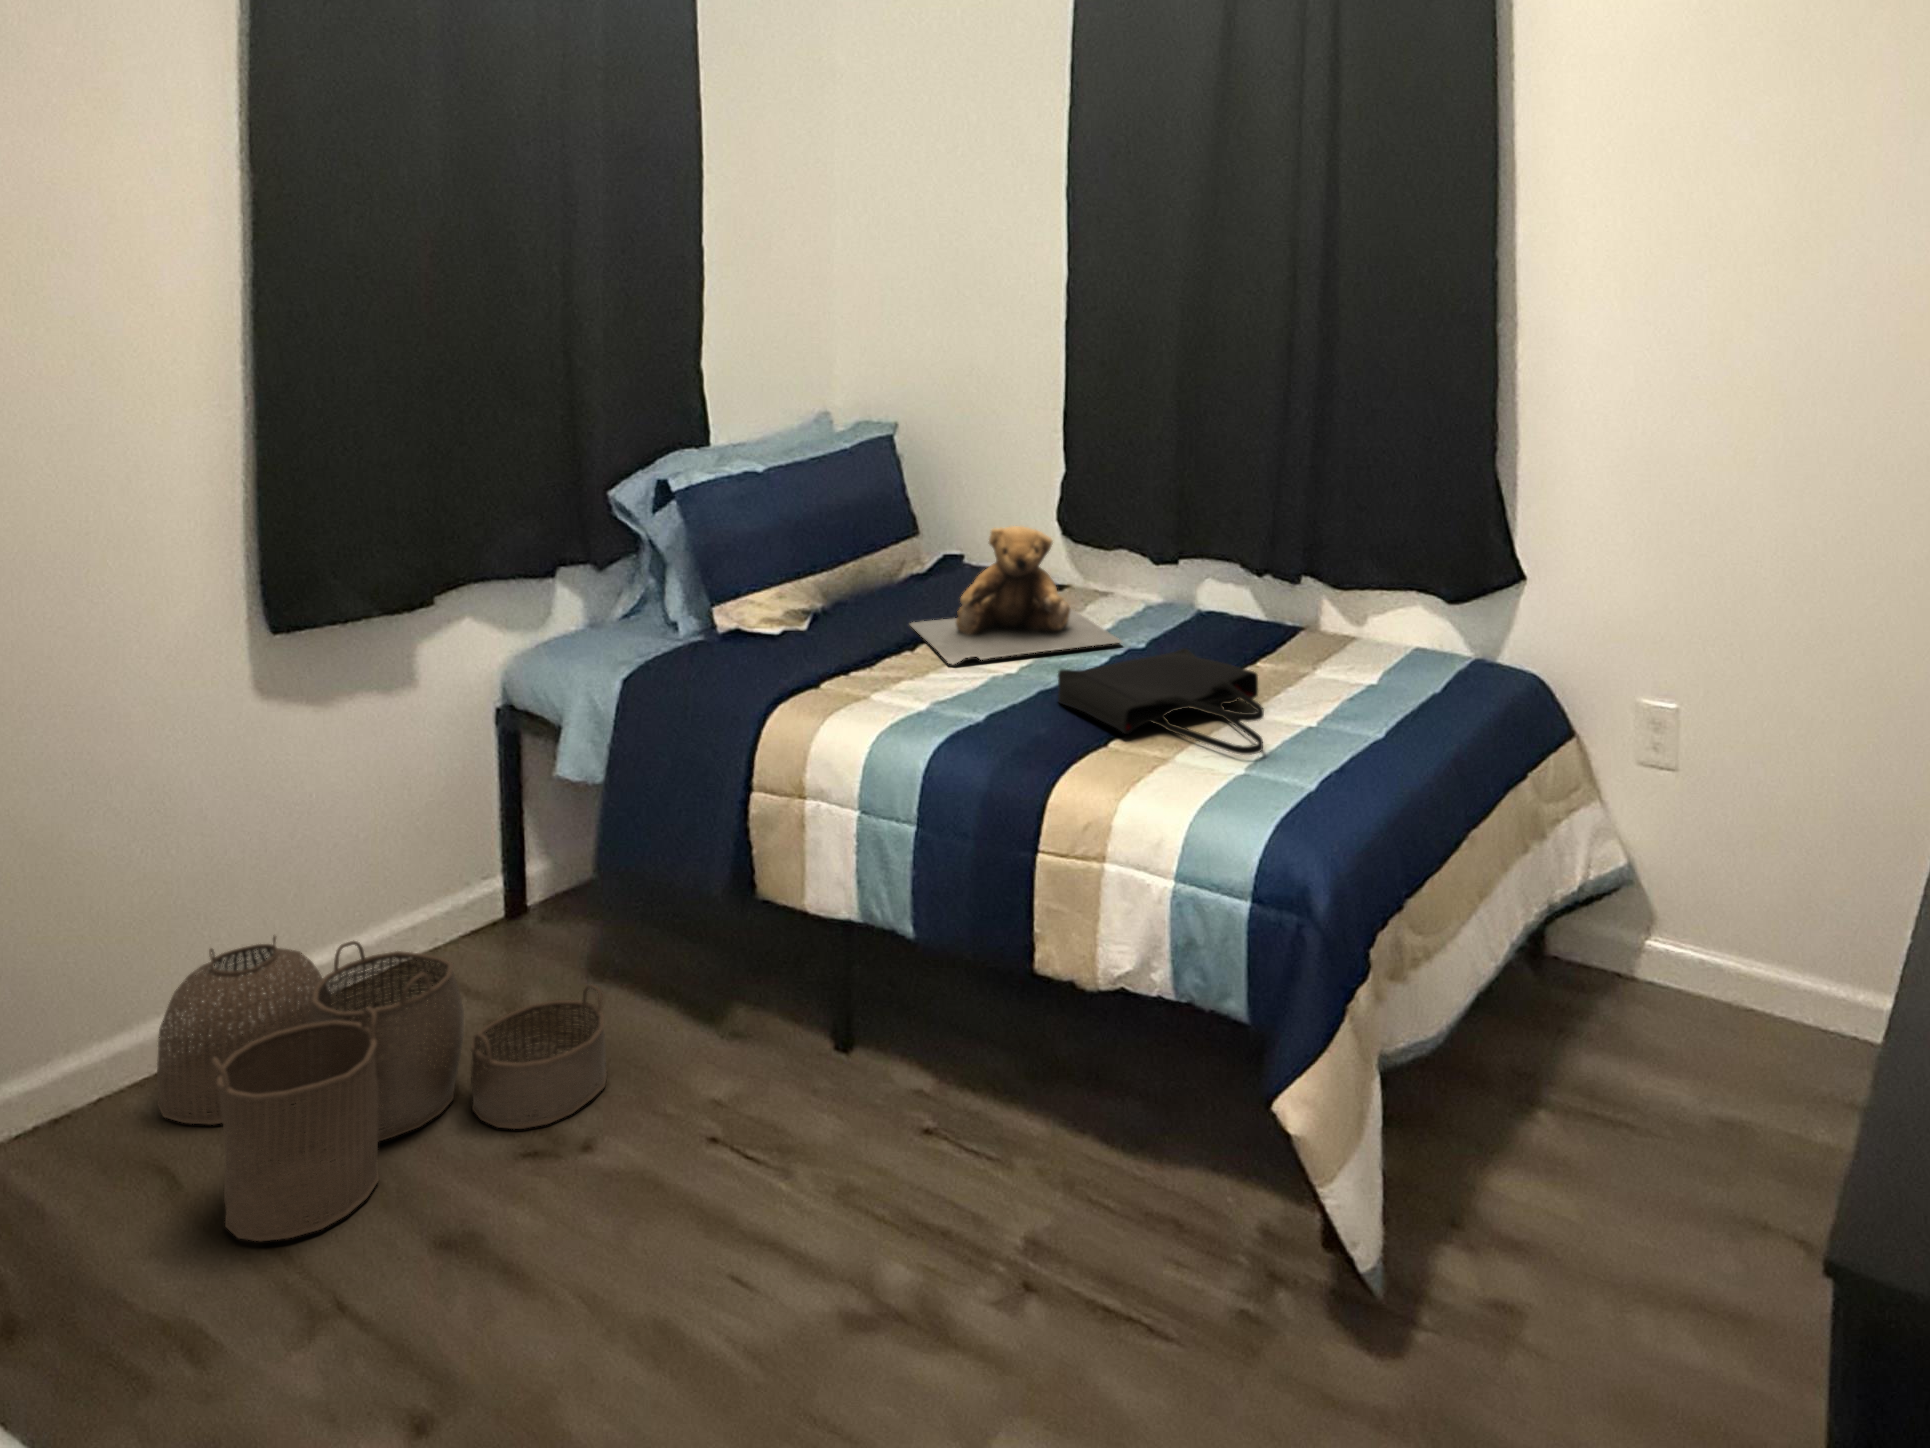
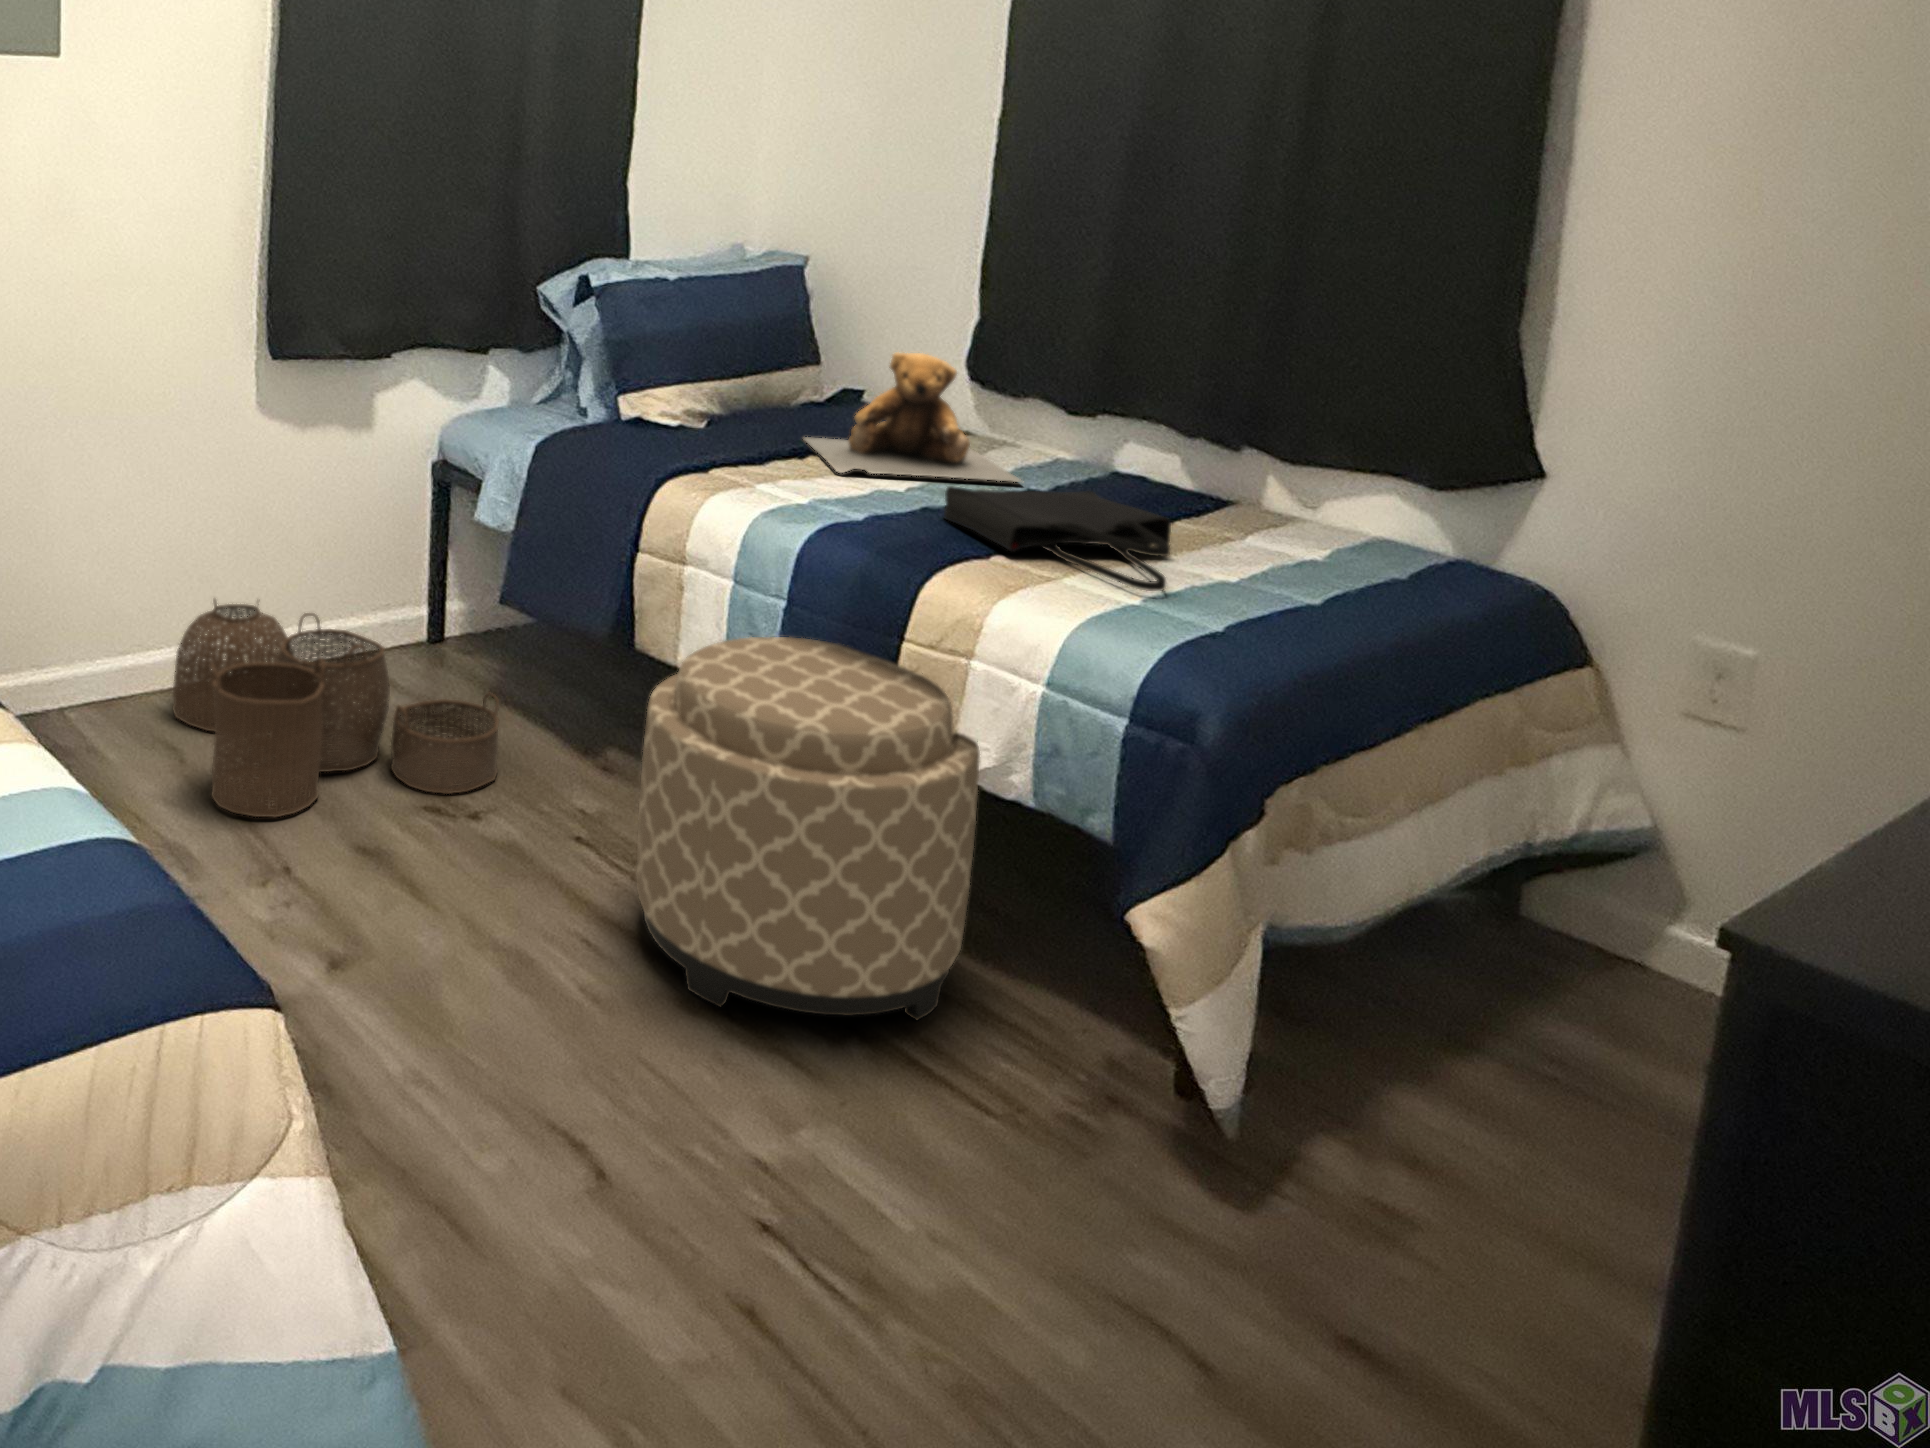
ottoman: none [782,864,1121,1312] -> present [636,637,980,1020]

